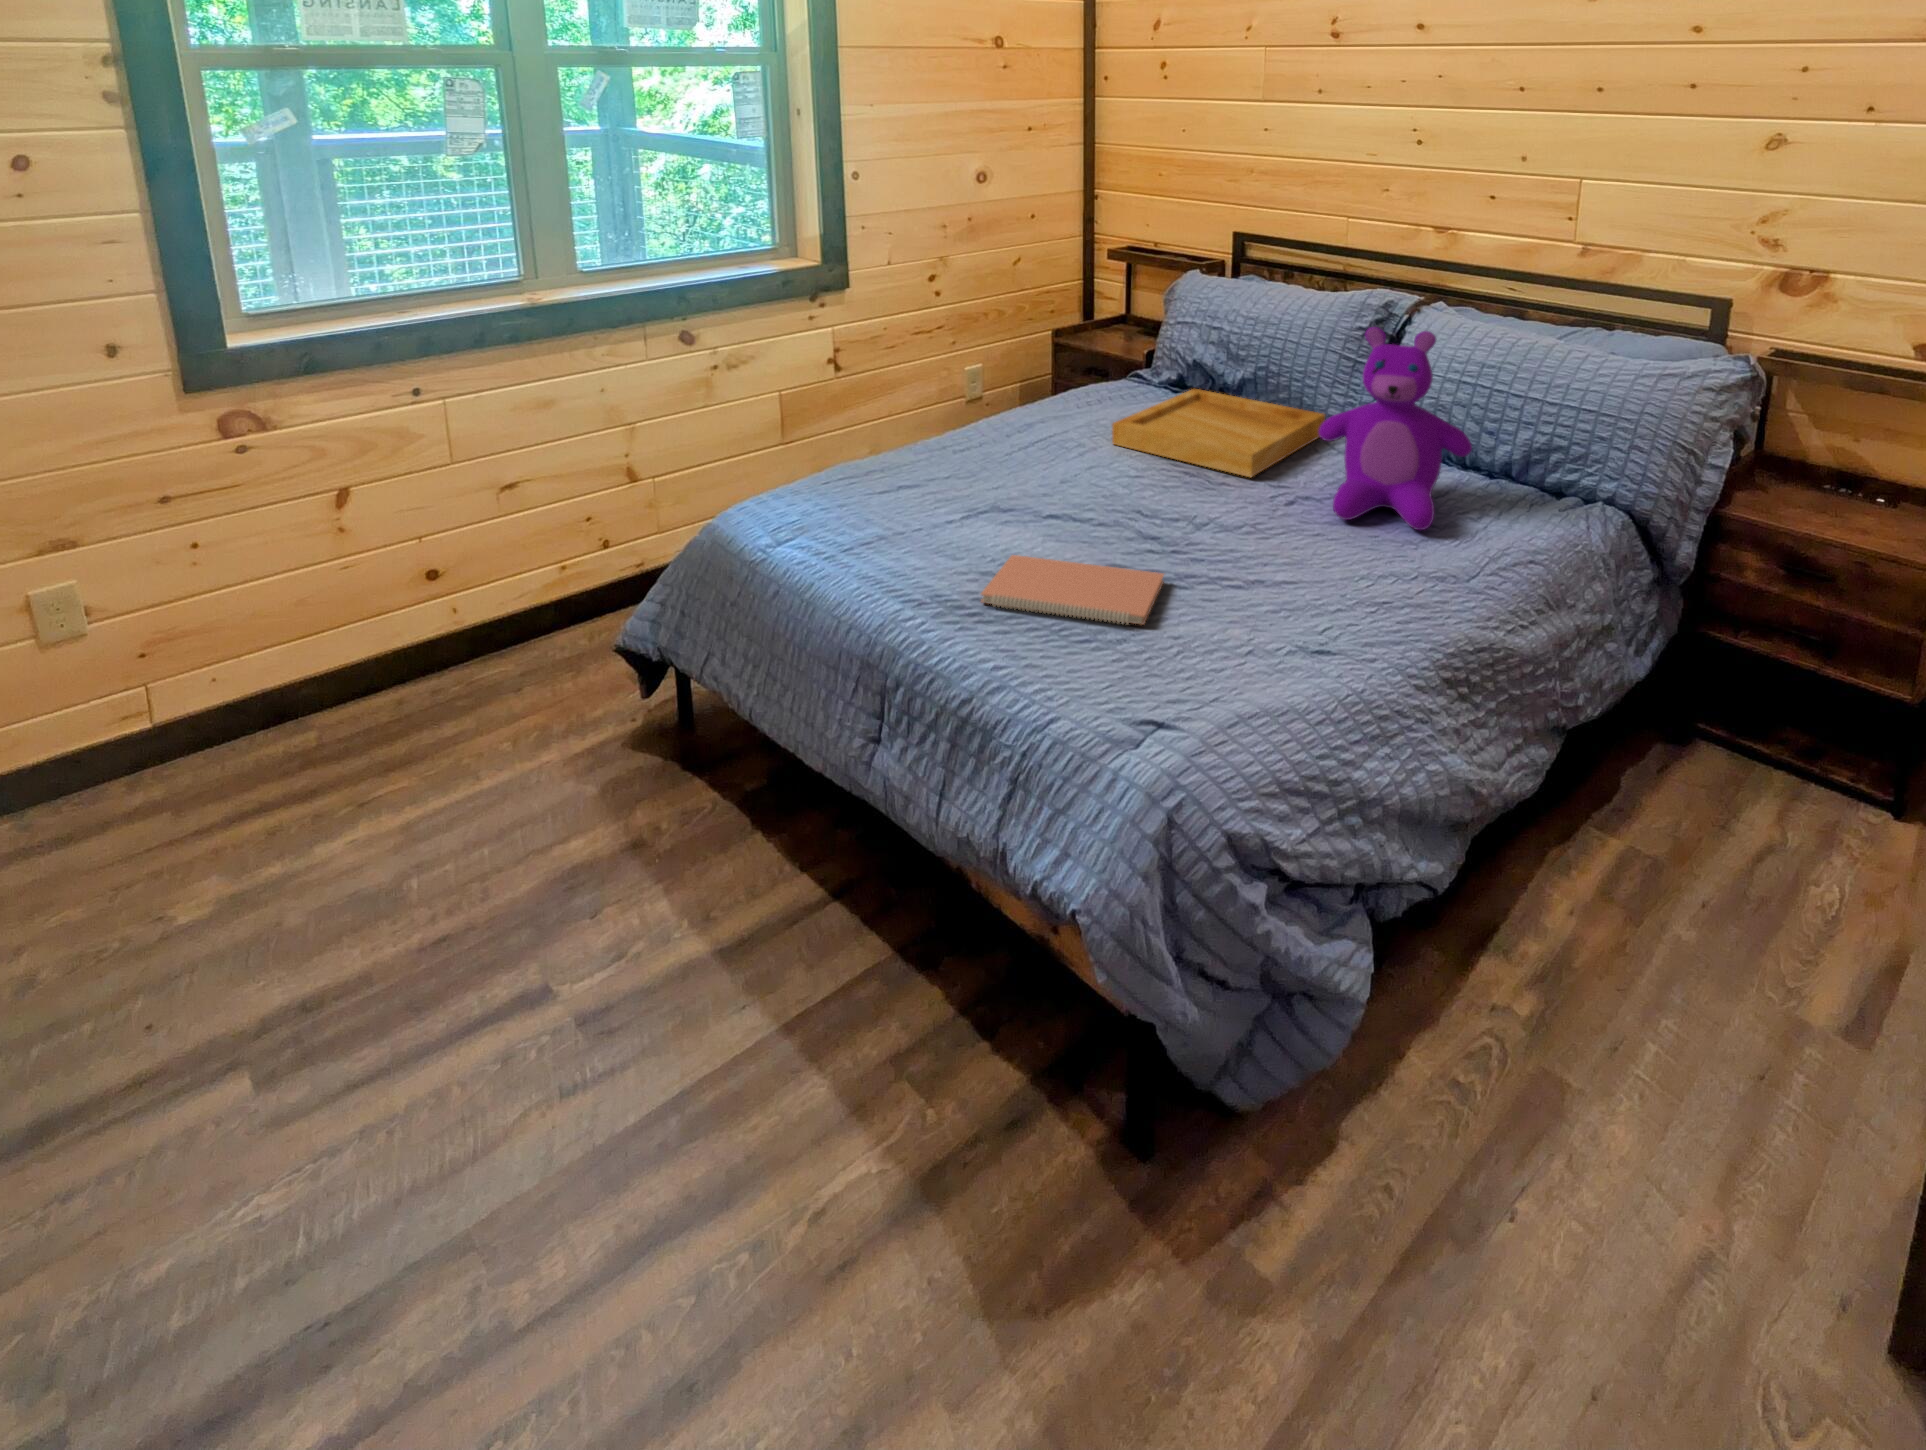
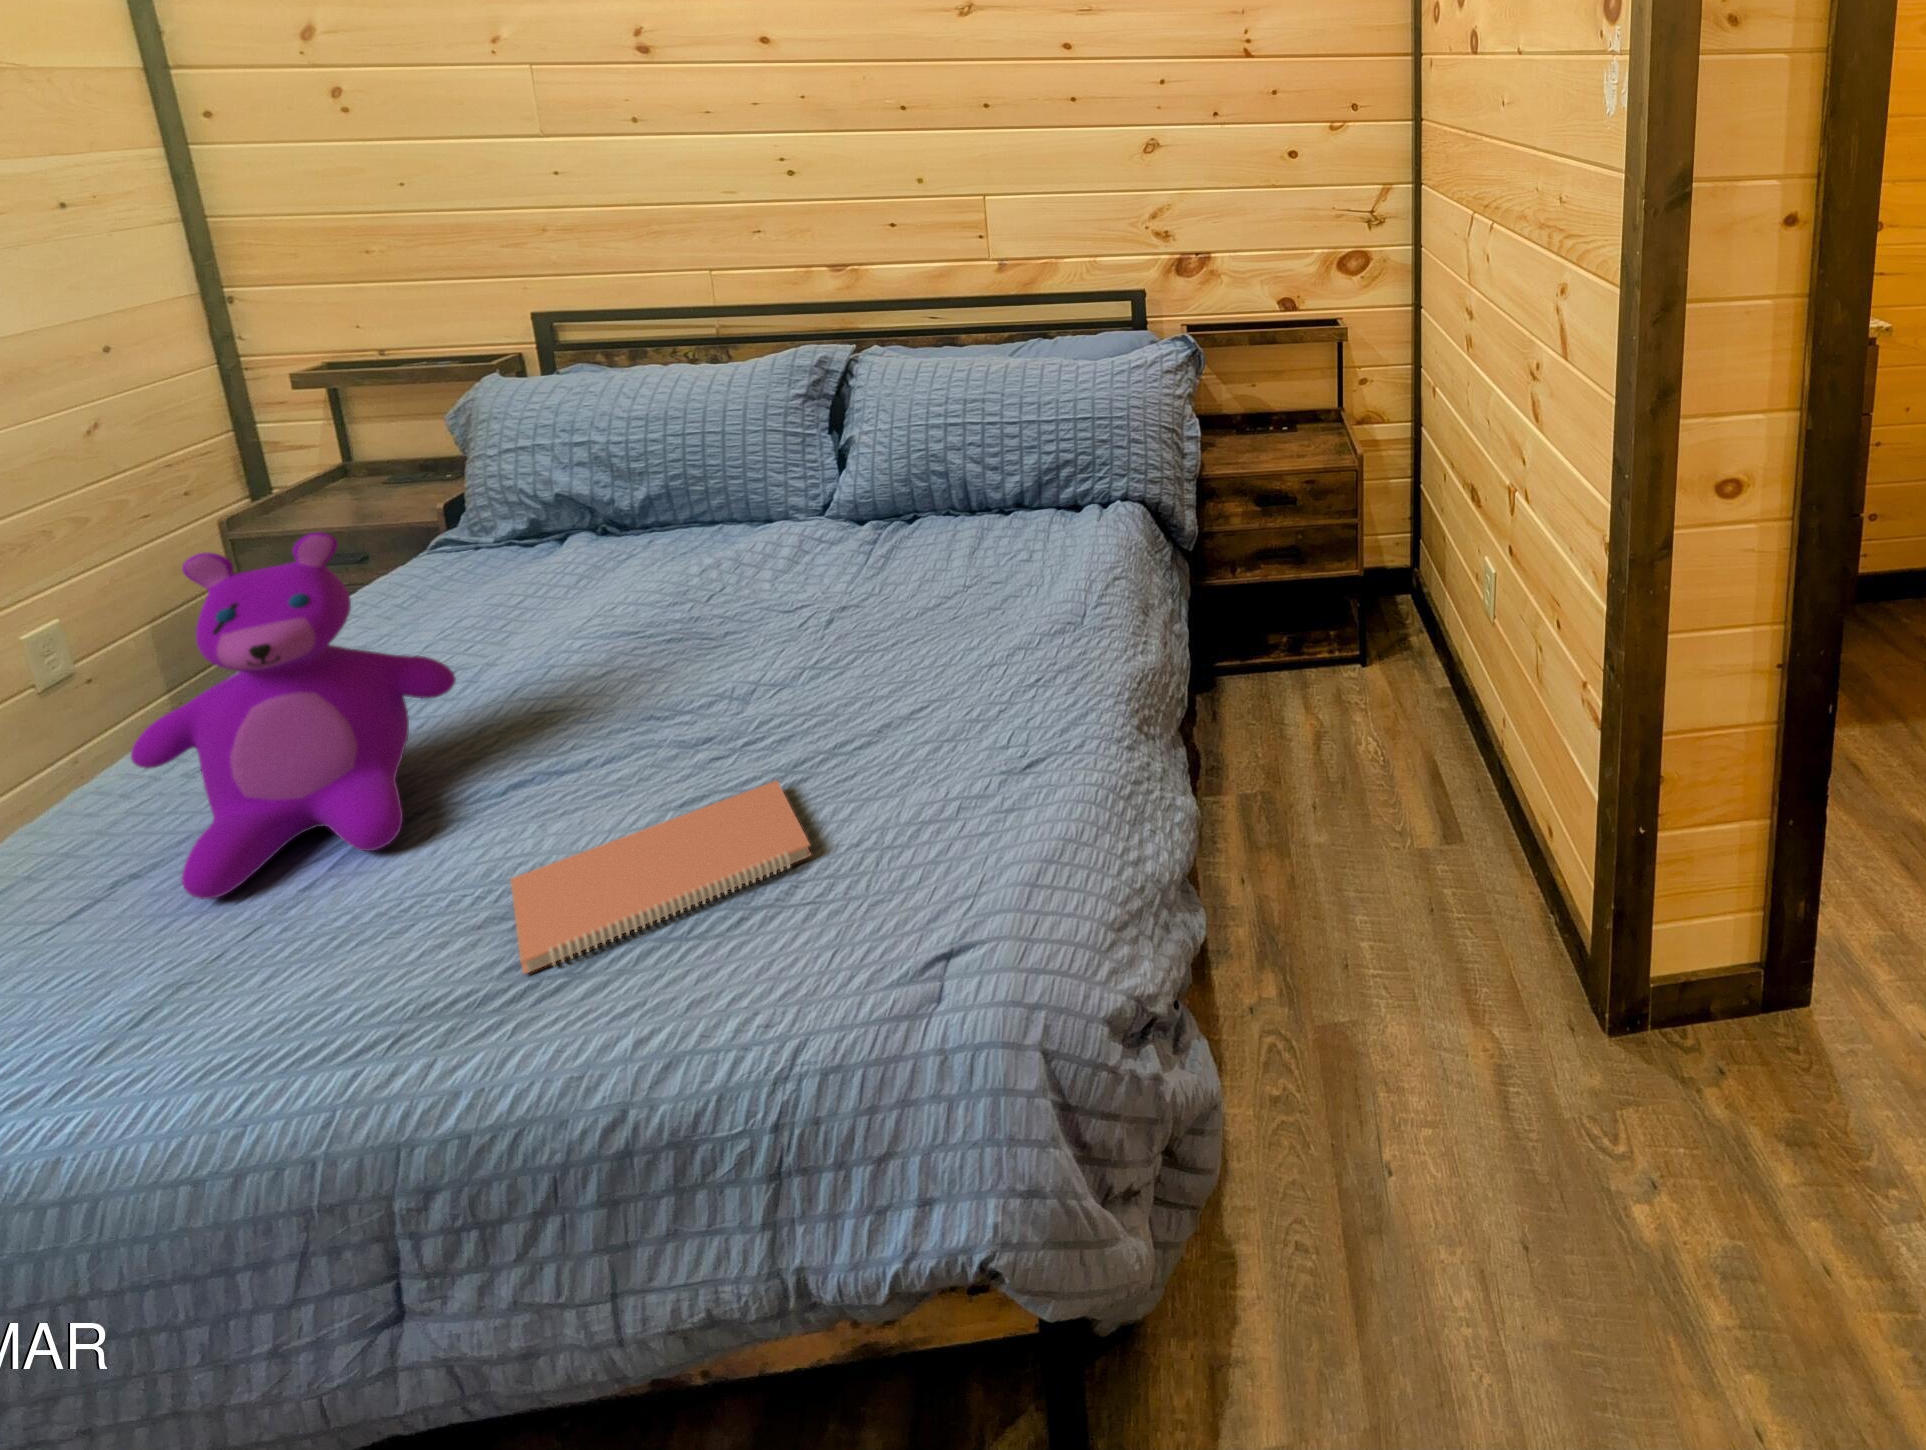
teddy bear: present [1319,327,1472,530] -> present [131,532,456,899]
tray: present [1112,388,1325,478] -> none [499,508,794,652]

